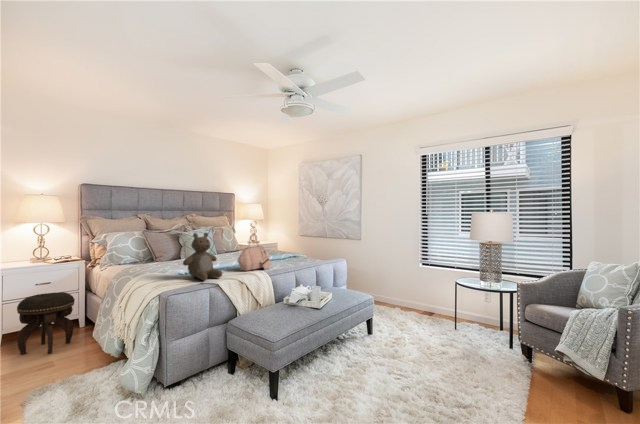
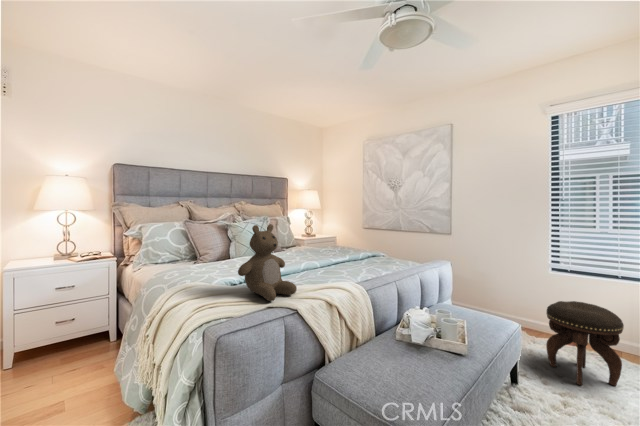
handbag: present [237,237,272,271] -> none [312,228,357,281]
footstool: present [17,292,75,354] -> present [546,301,624,386]

